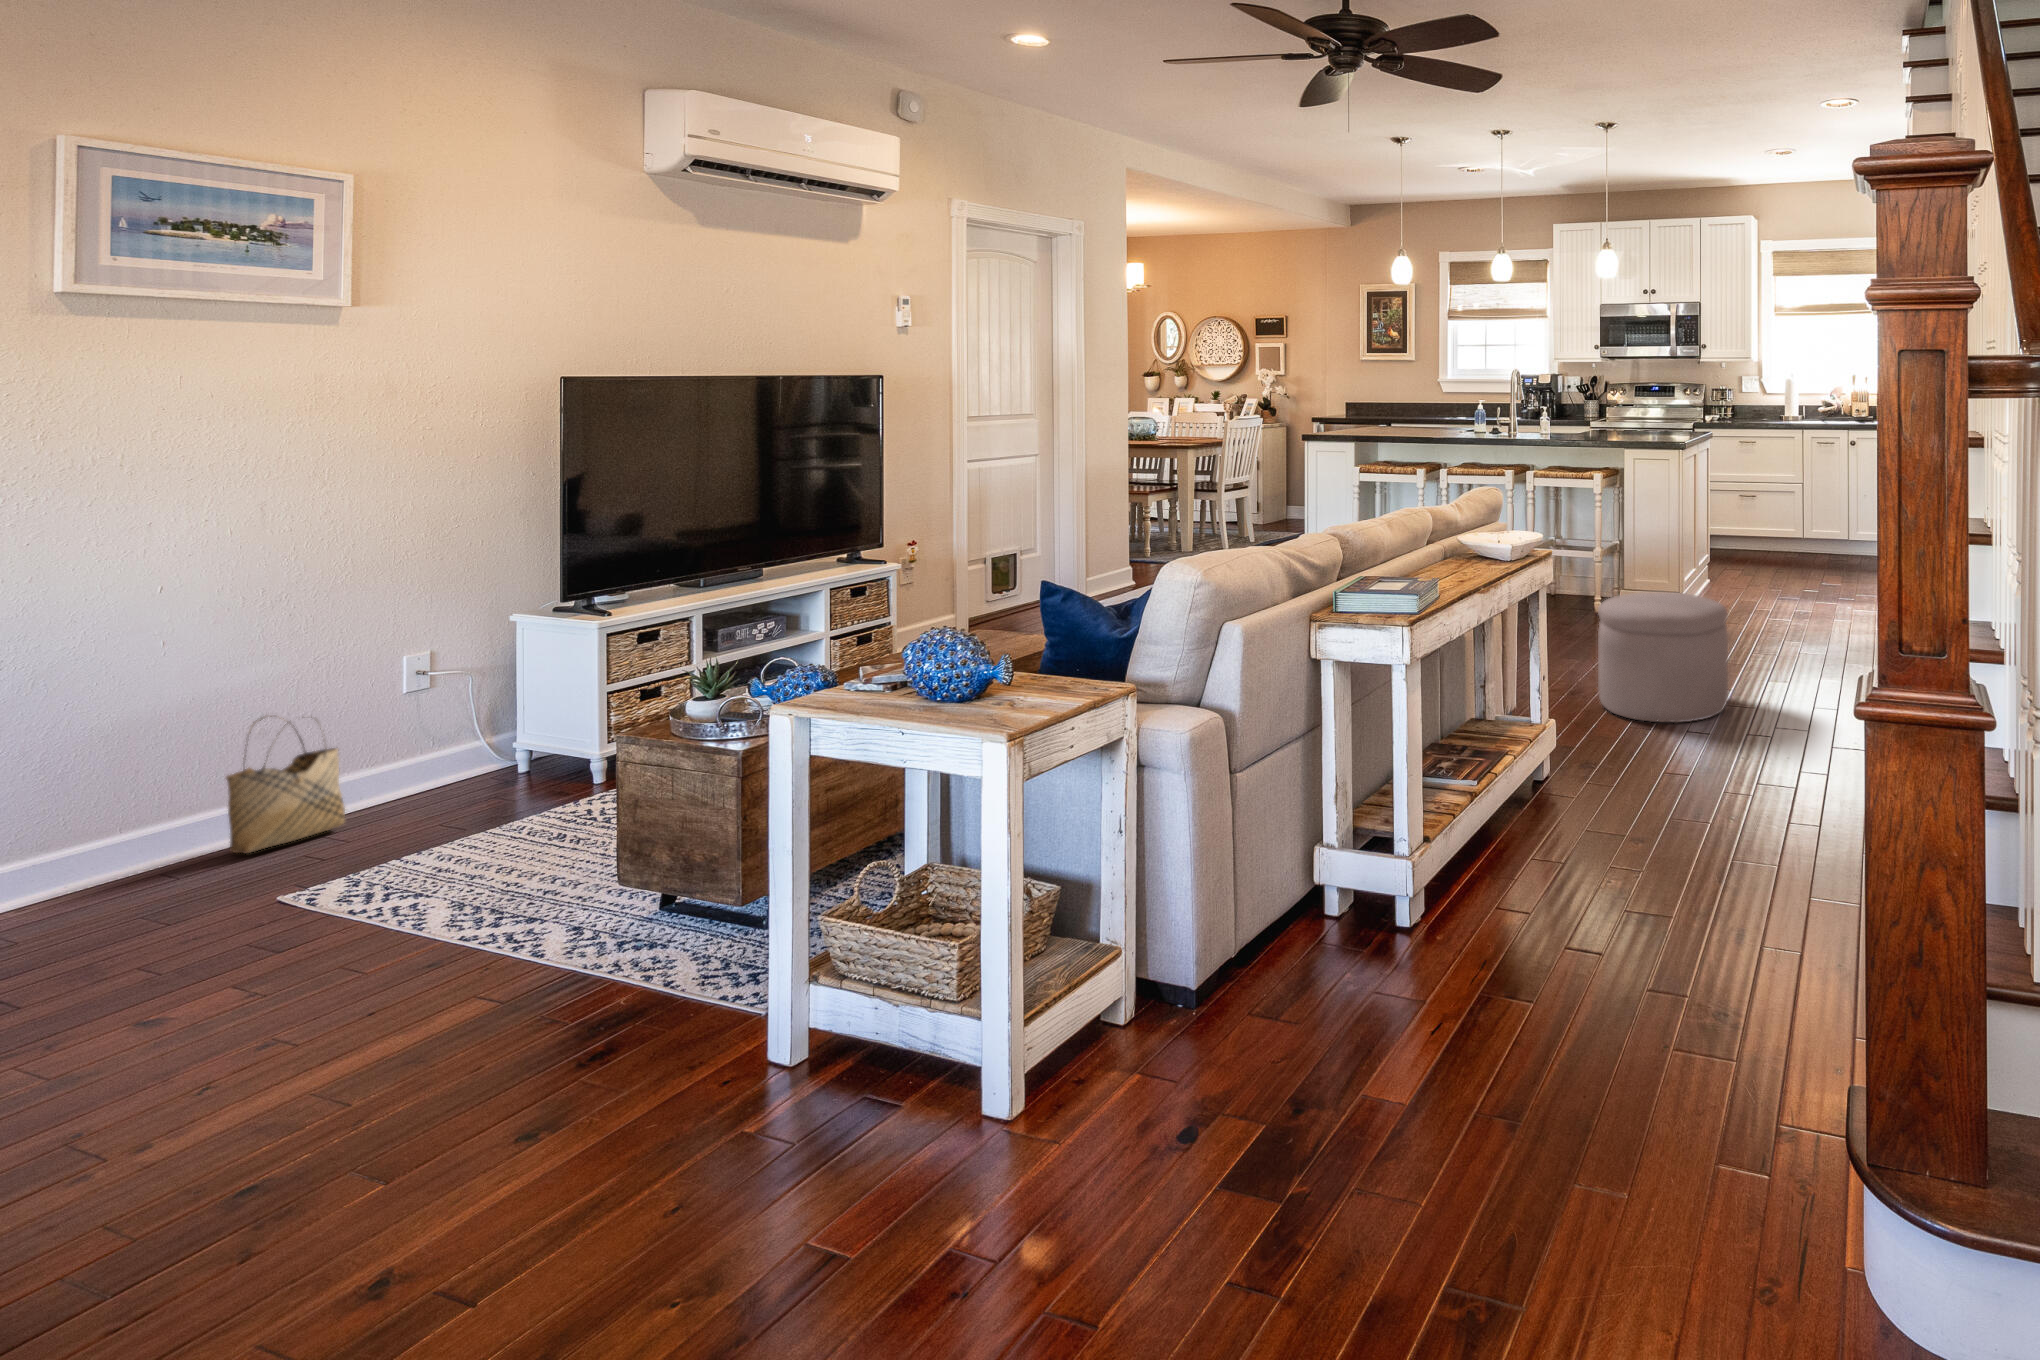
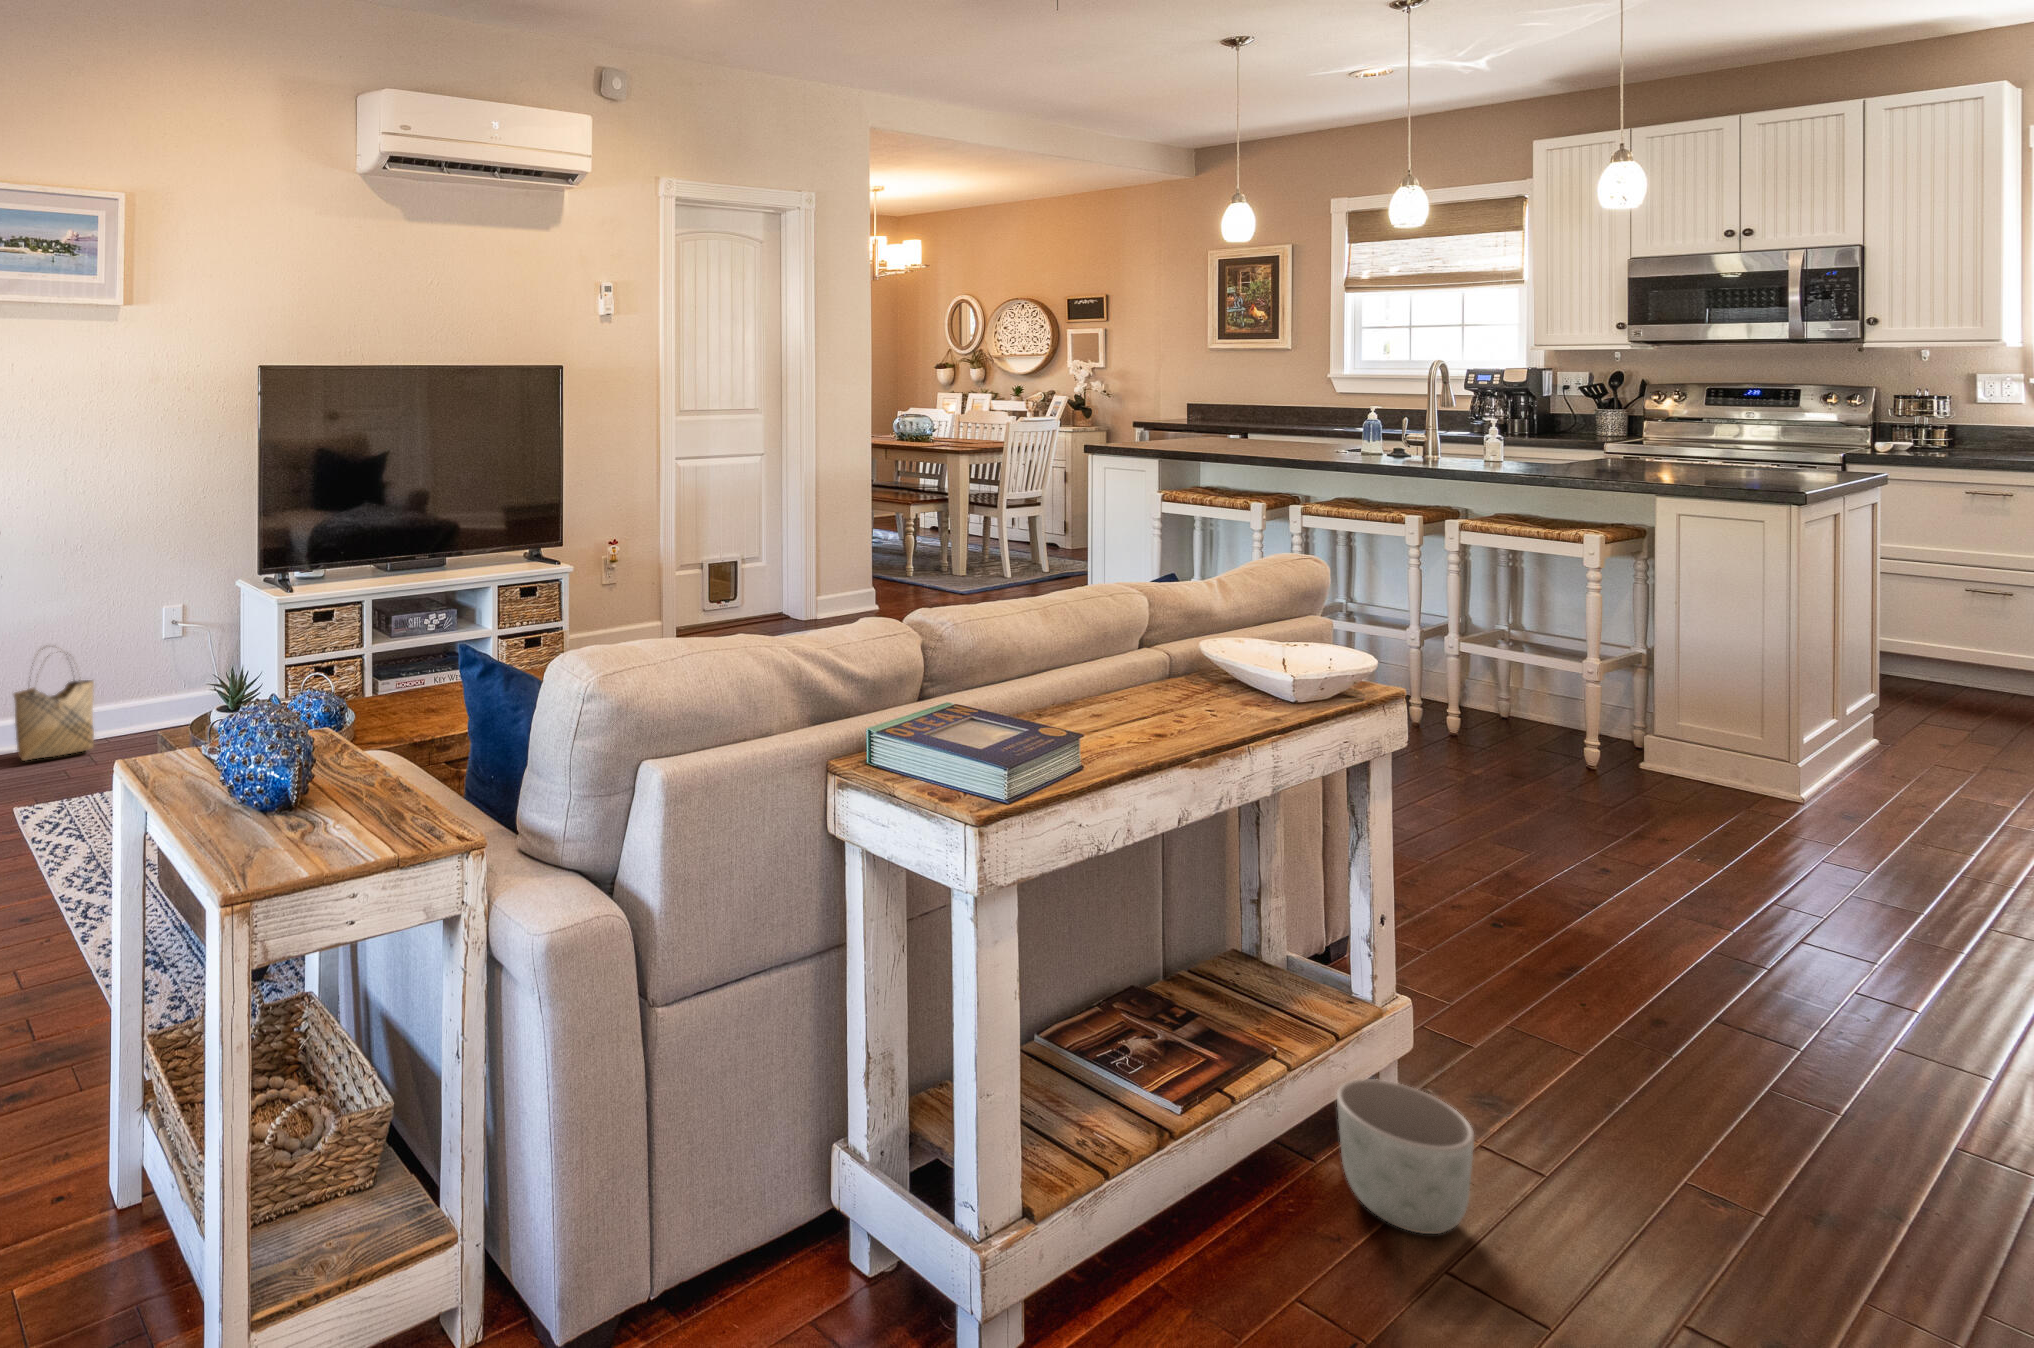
ottoman: present [1598,592,1728,723] -> none [1548,766,1891,1062]
planter: none [1536,754,1594,820] -> present [1336,1079,1474,1234]

